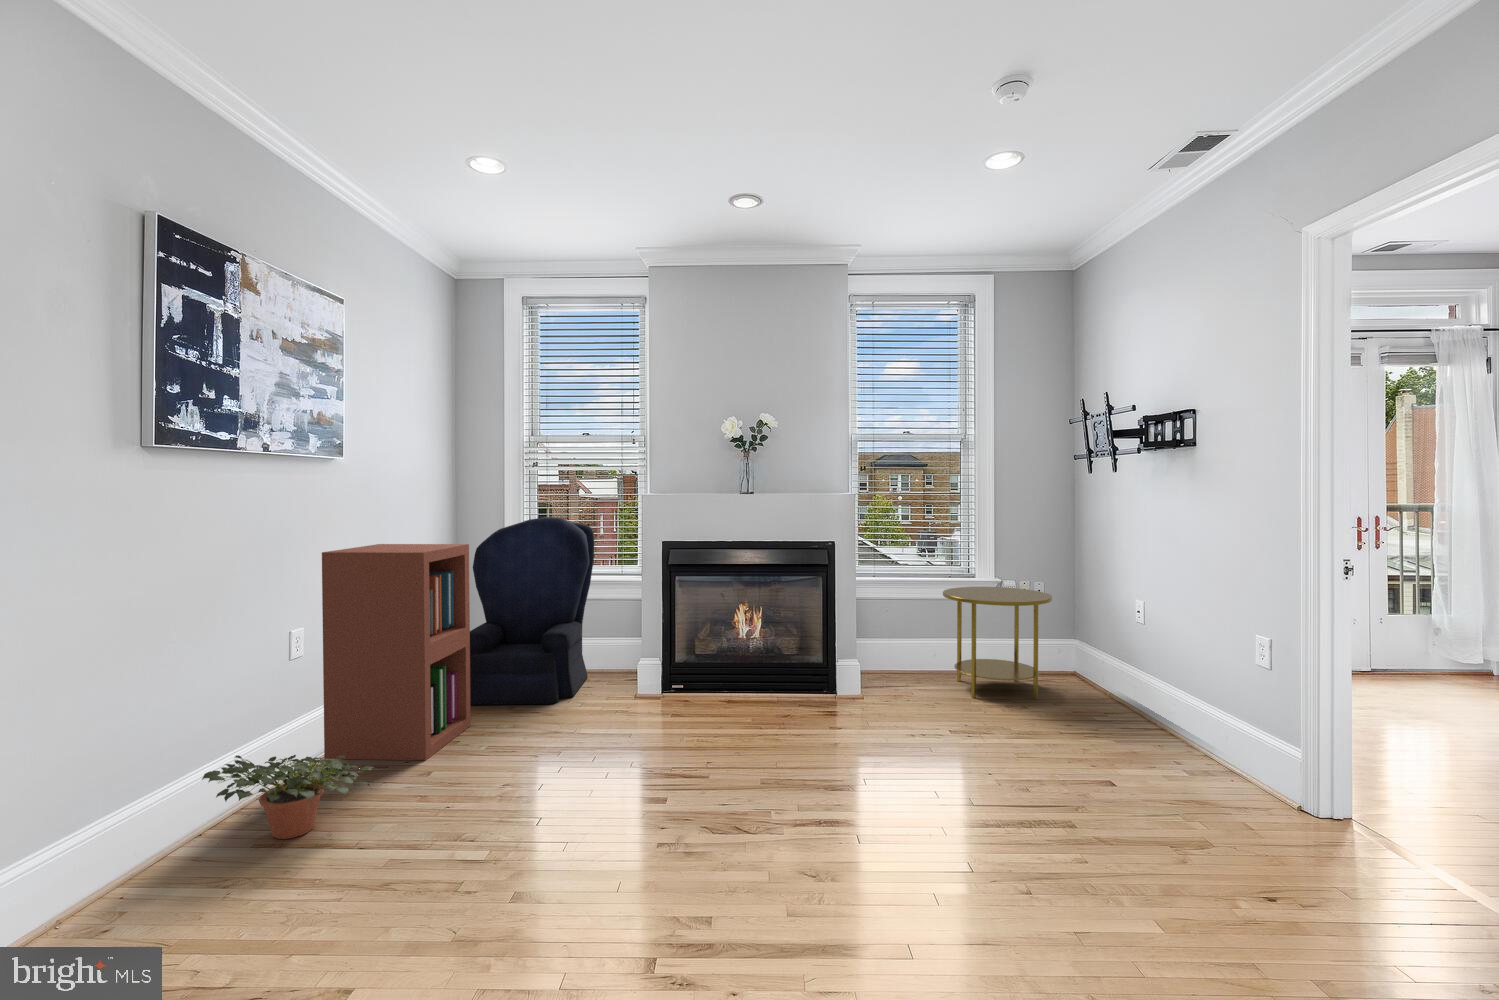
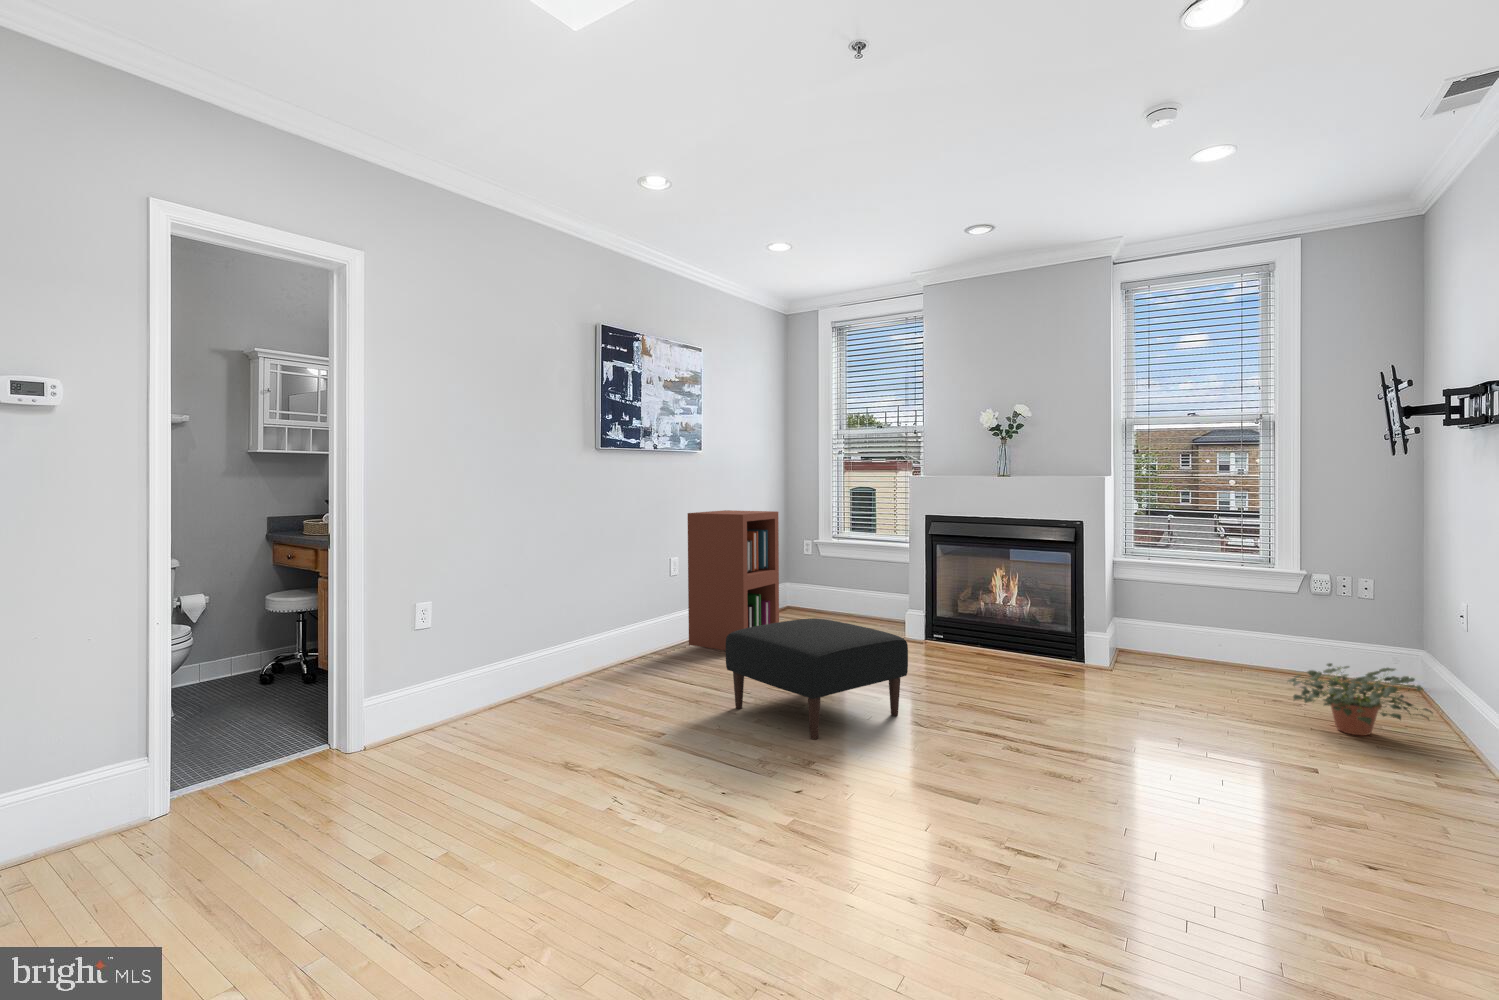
armchair: present [470,517,594,705] -> none [778,495,883,635]
side table: present [943,587,1052,699] -> none [1198,568,1323,681]
ottoman: none [442,711,732,942] -> present [725,618,908,739]
potted plant: present [202,755,374,839] -> present [1288,663,1432,736]

